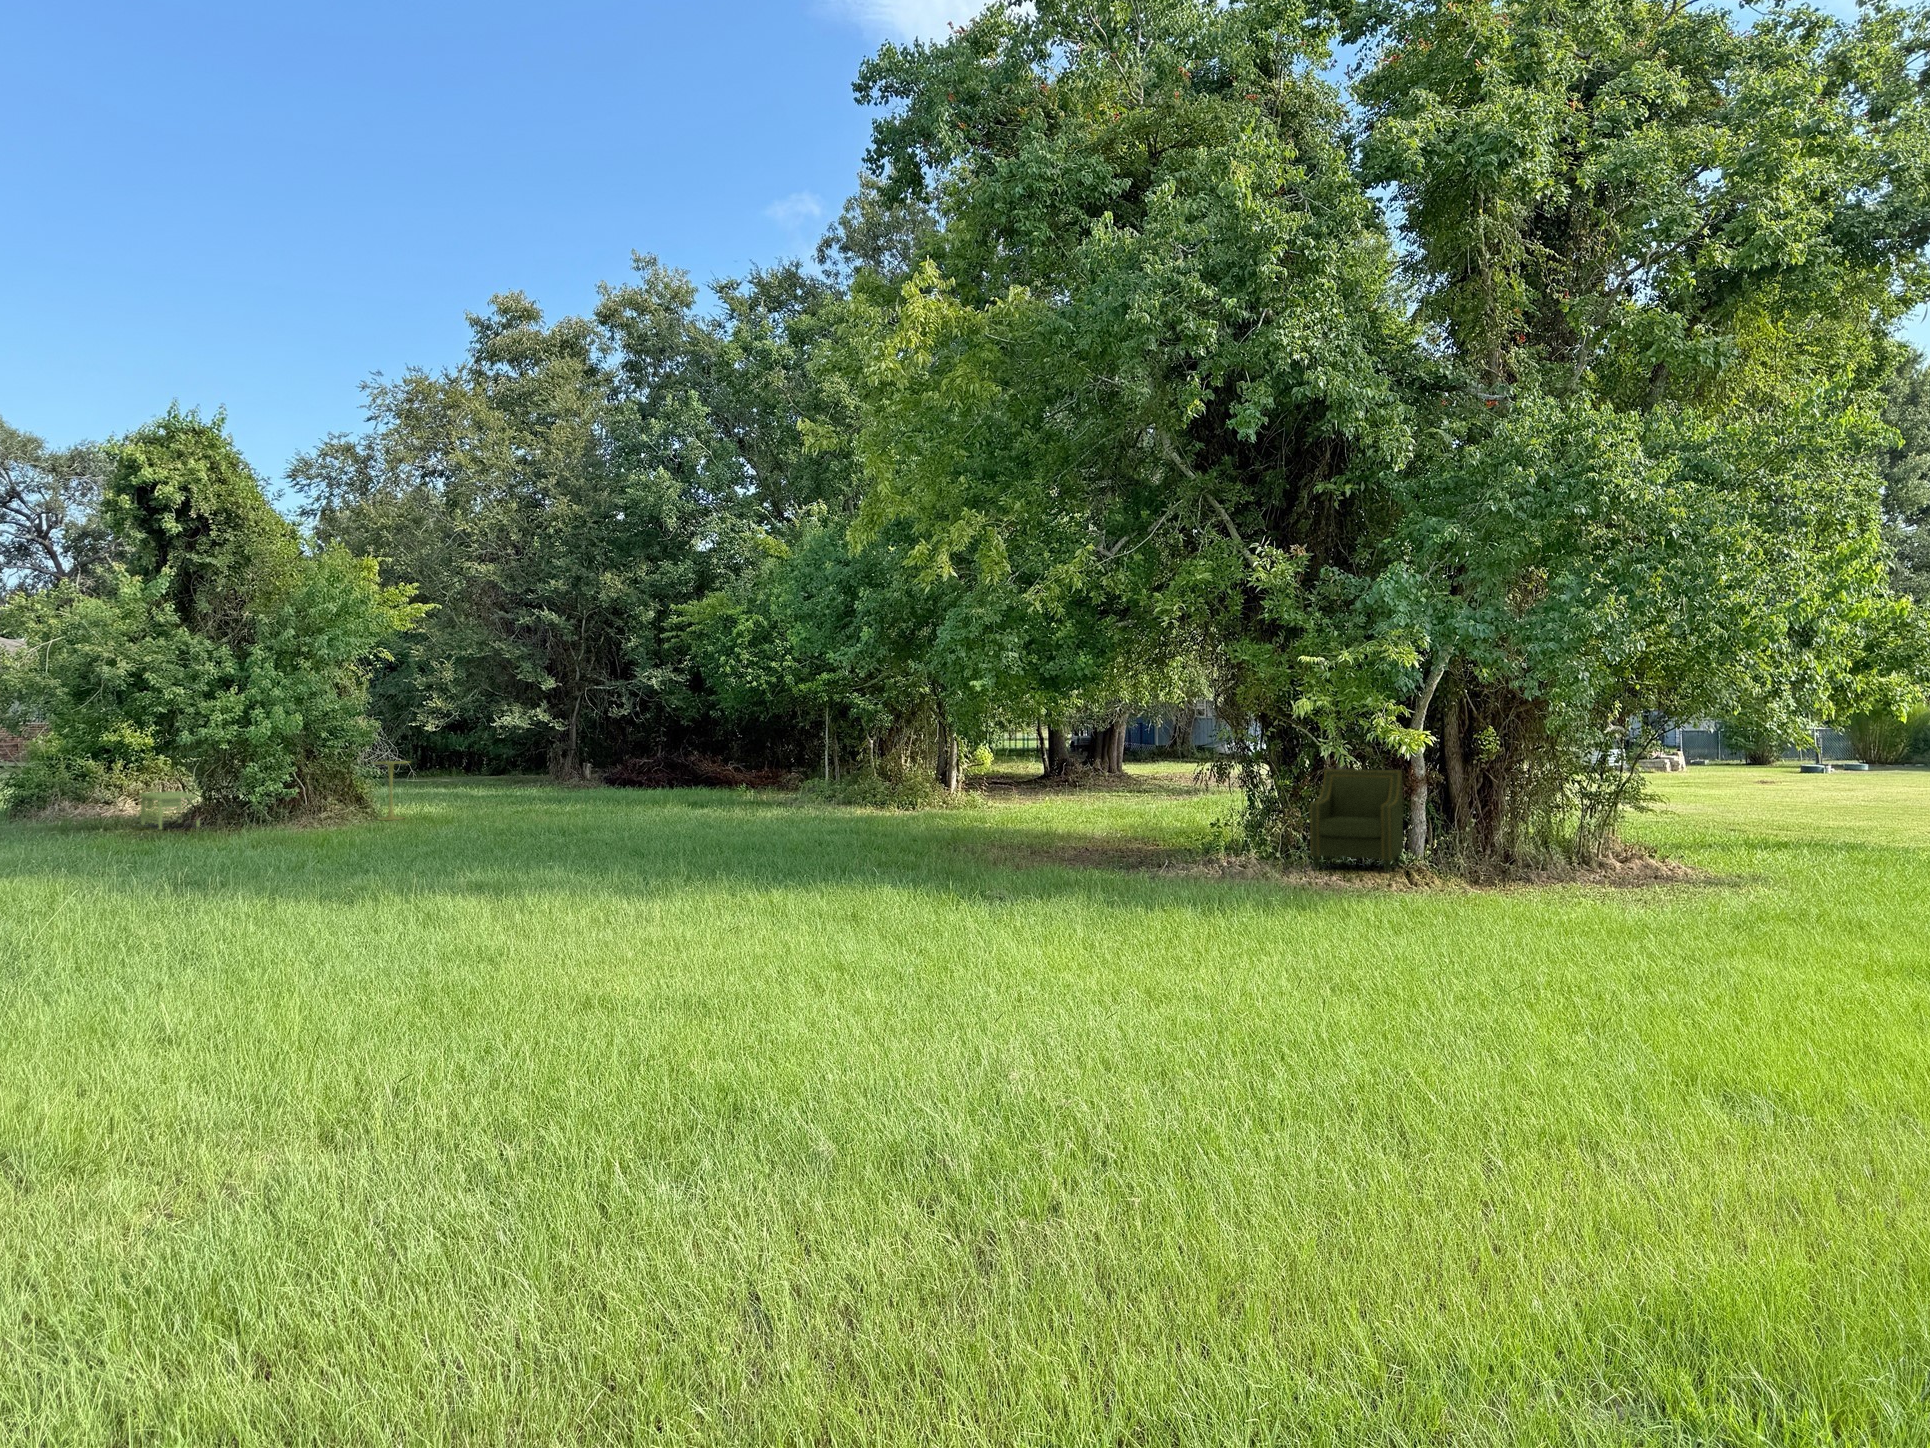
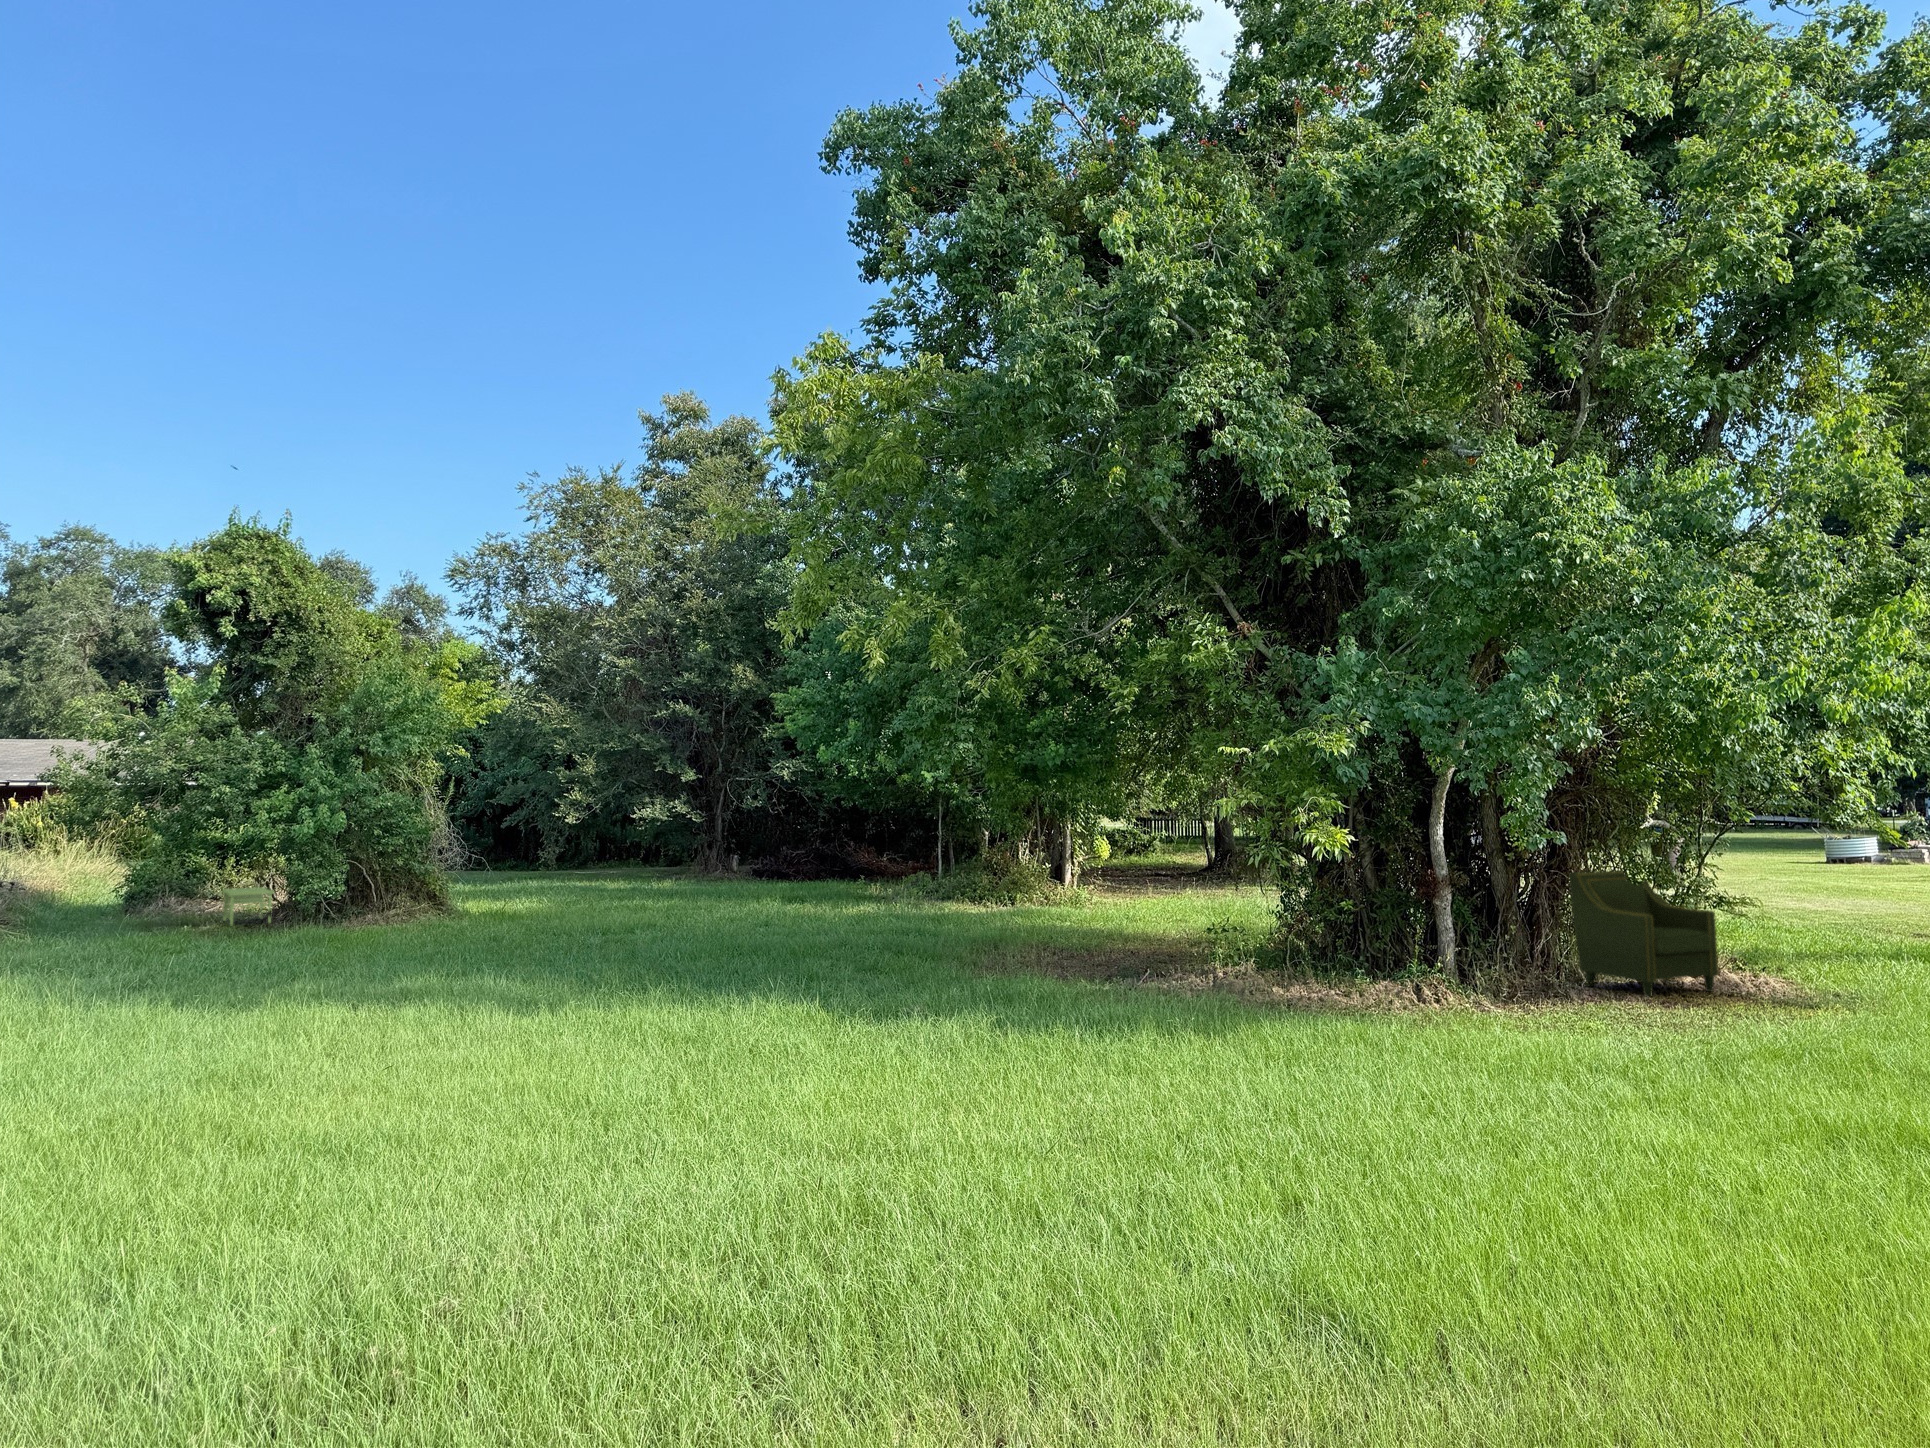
pedestal table: present [372,761,409,821] -> none [441,857,482,917]
chair: present [1309,769,1403,873] -> present [1569,870,1719,997]

